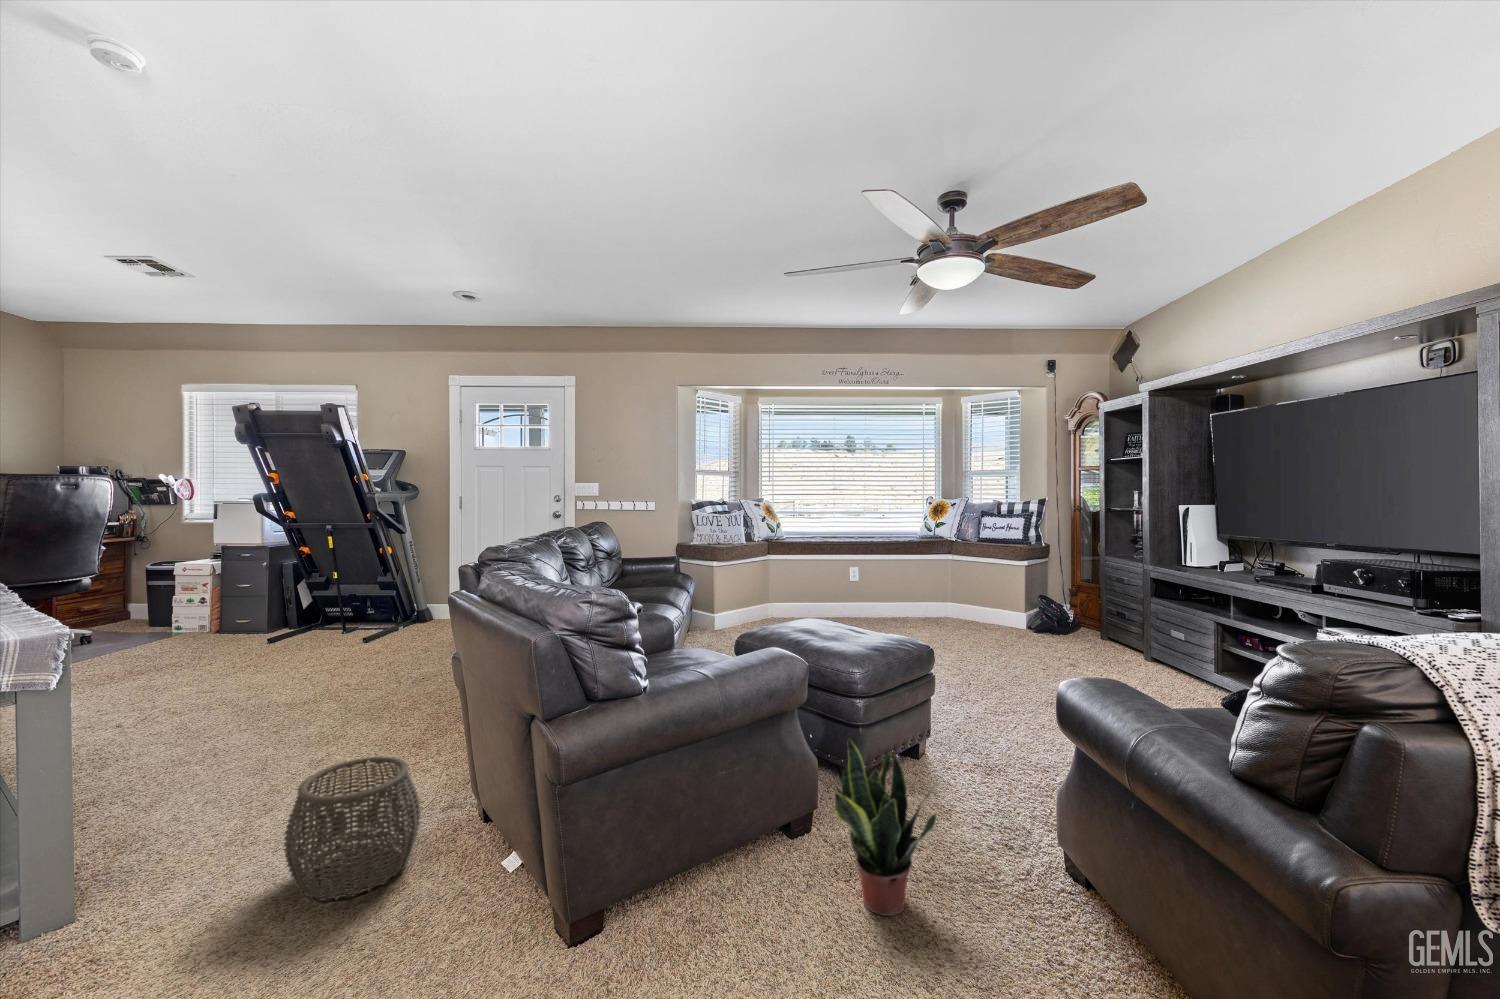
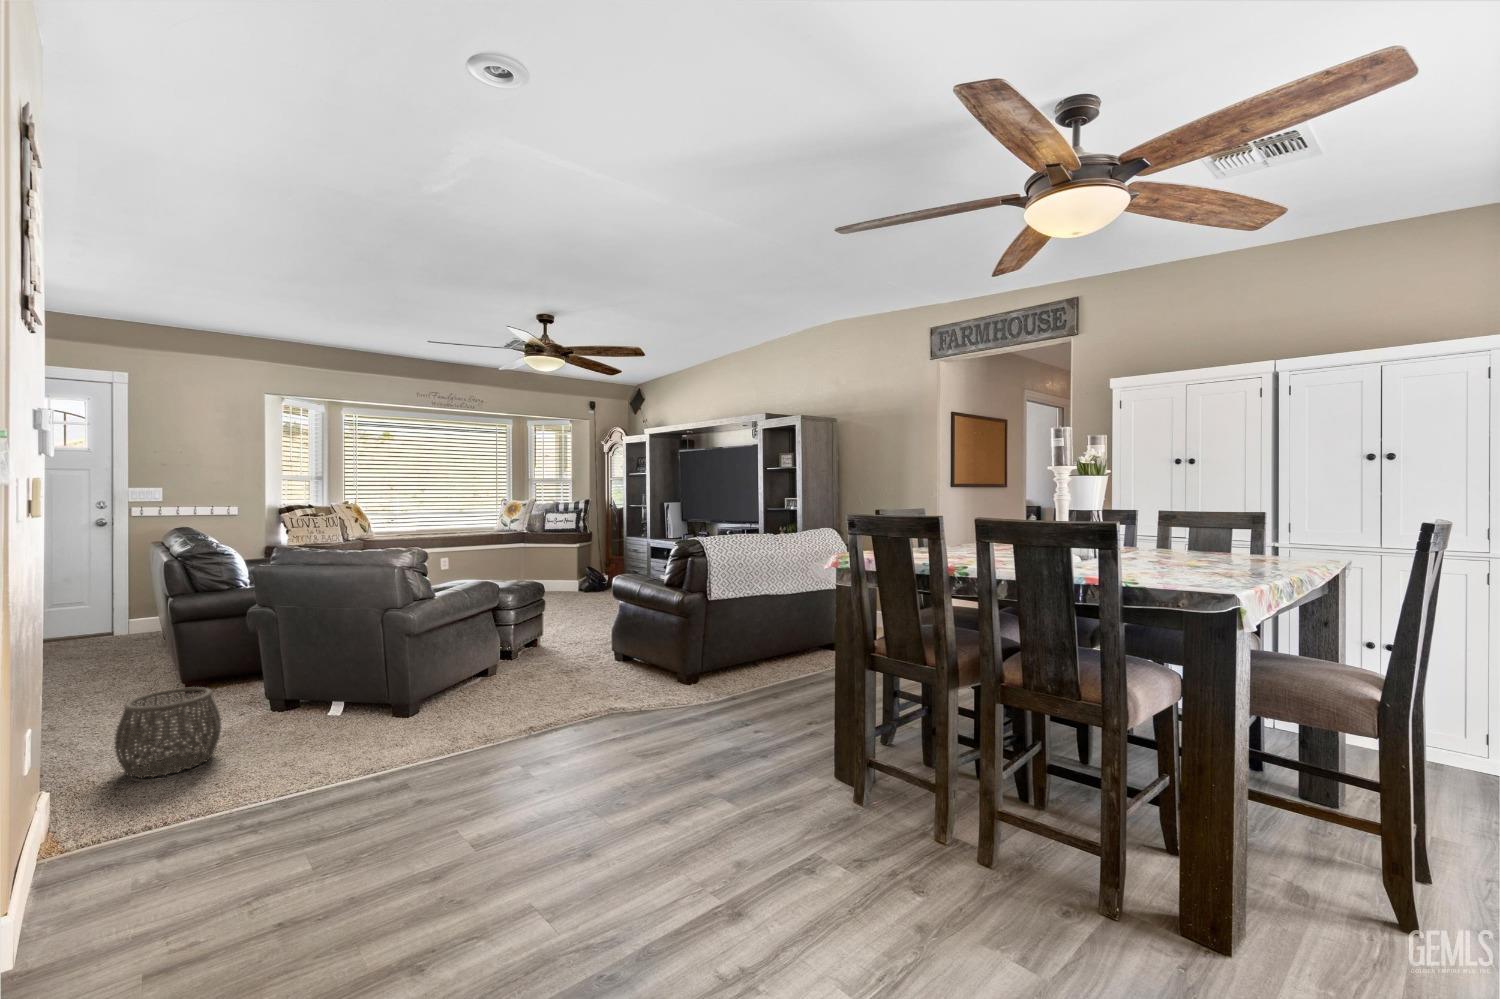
potted plant: present [834,738,939,916] -> none [511,619,563,699]

